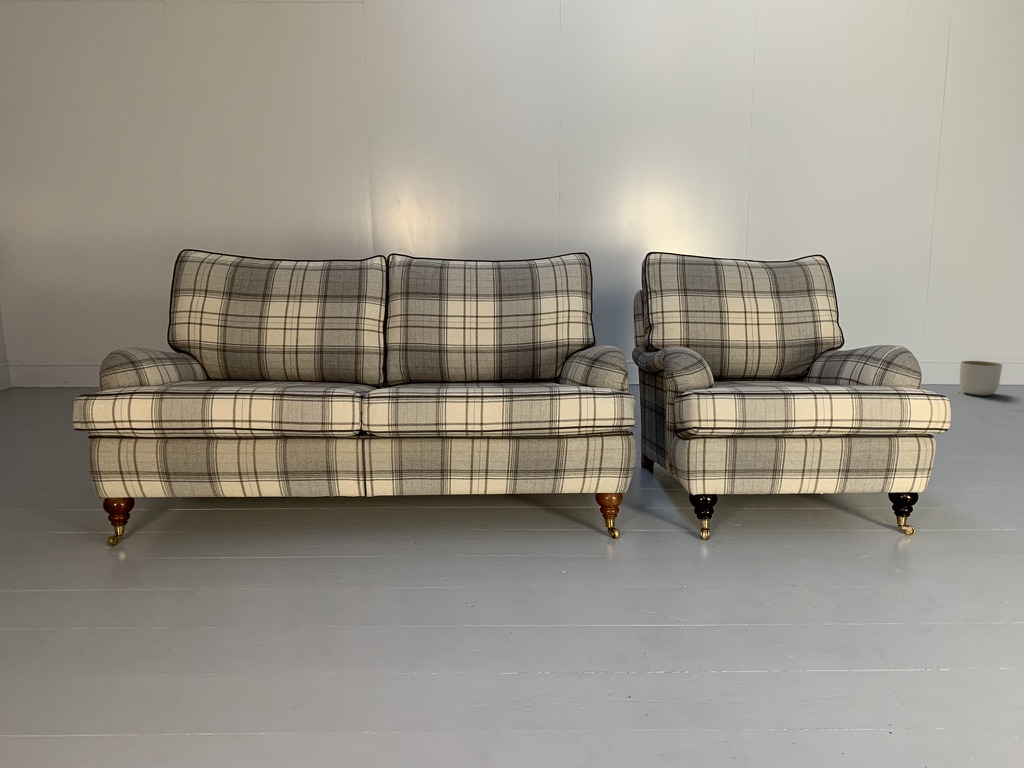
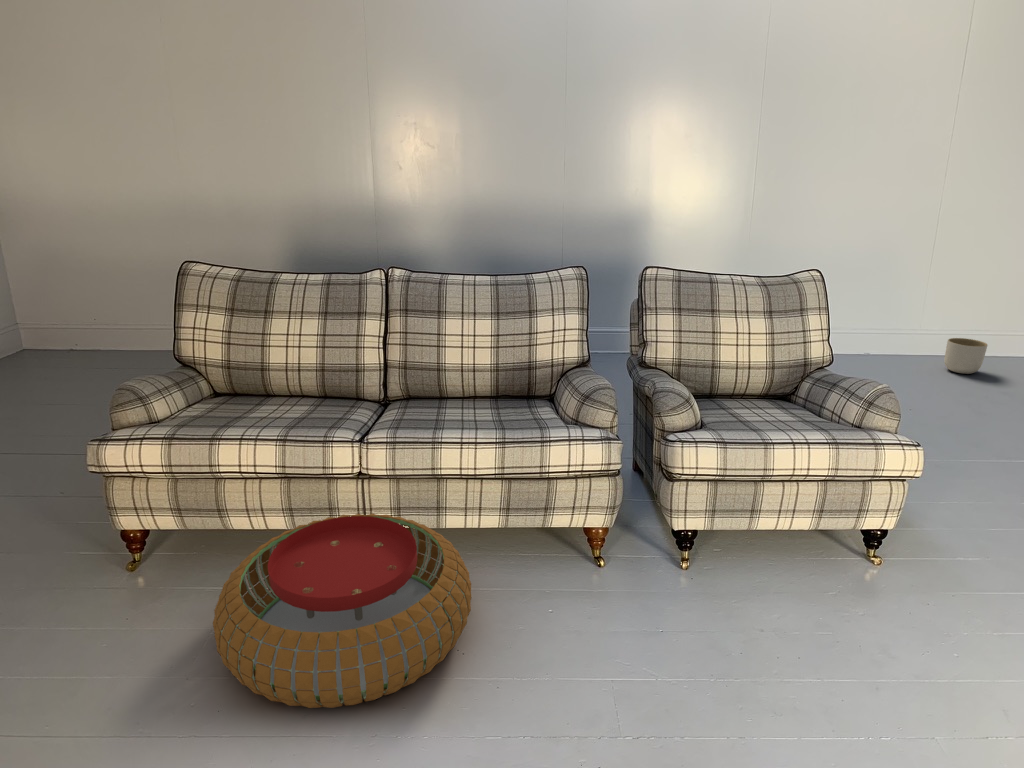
pouf: none [201,472,479,644] -> present [213,514,472,708]

